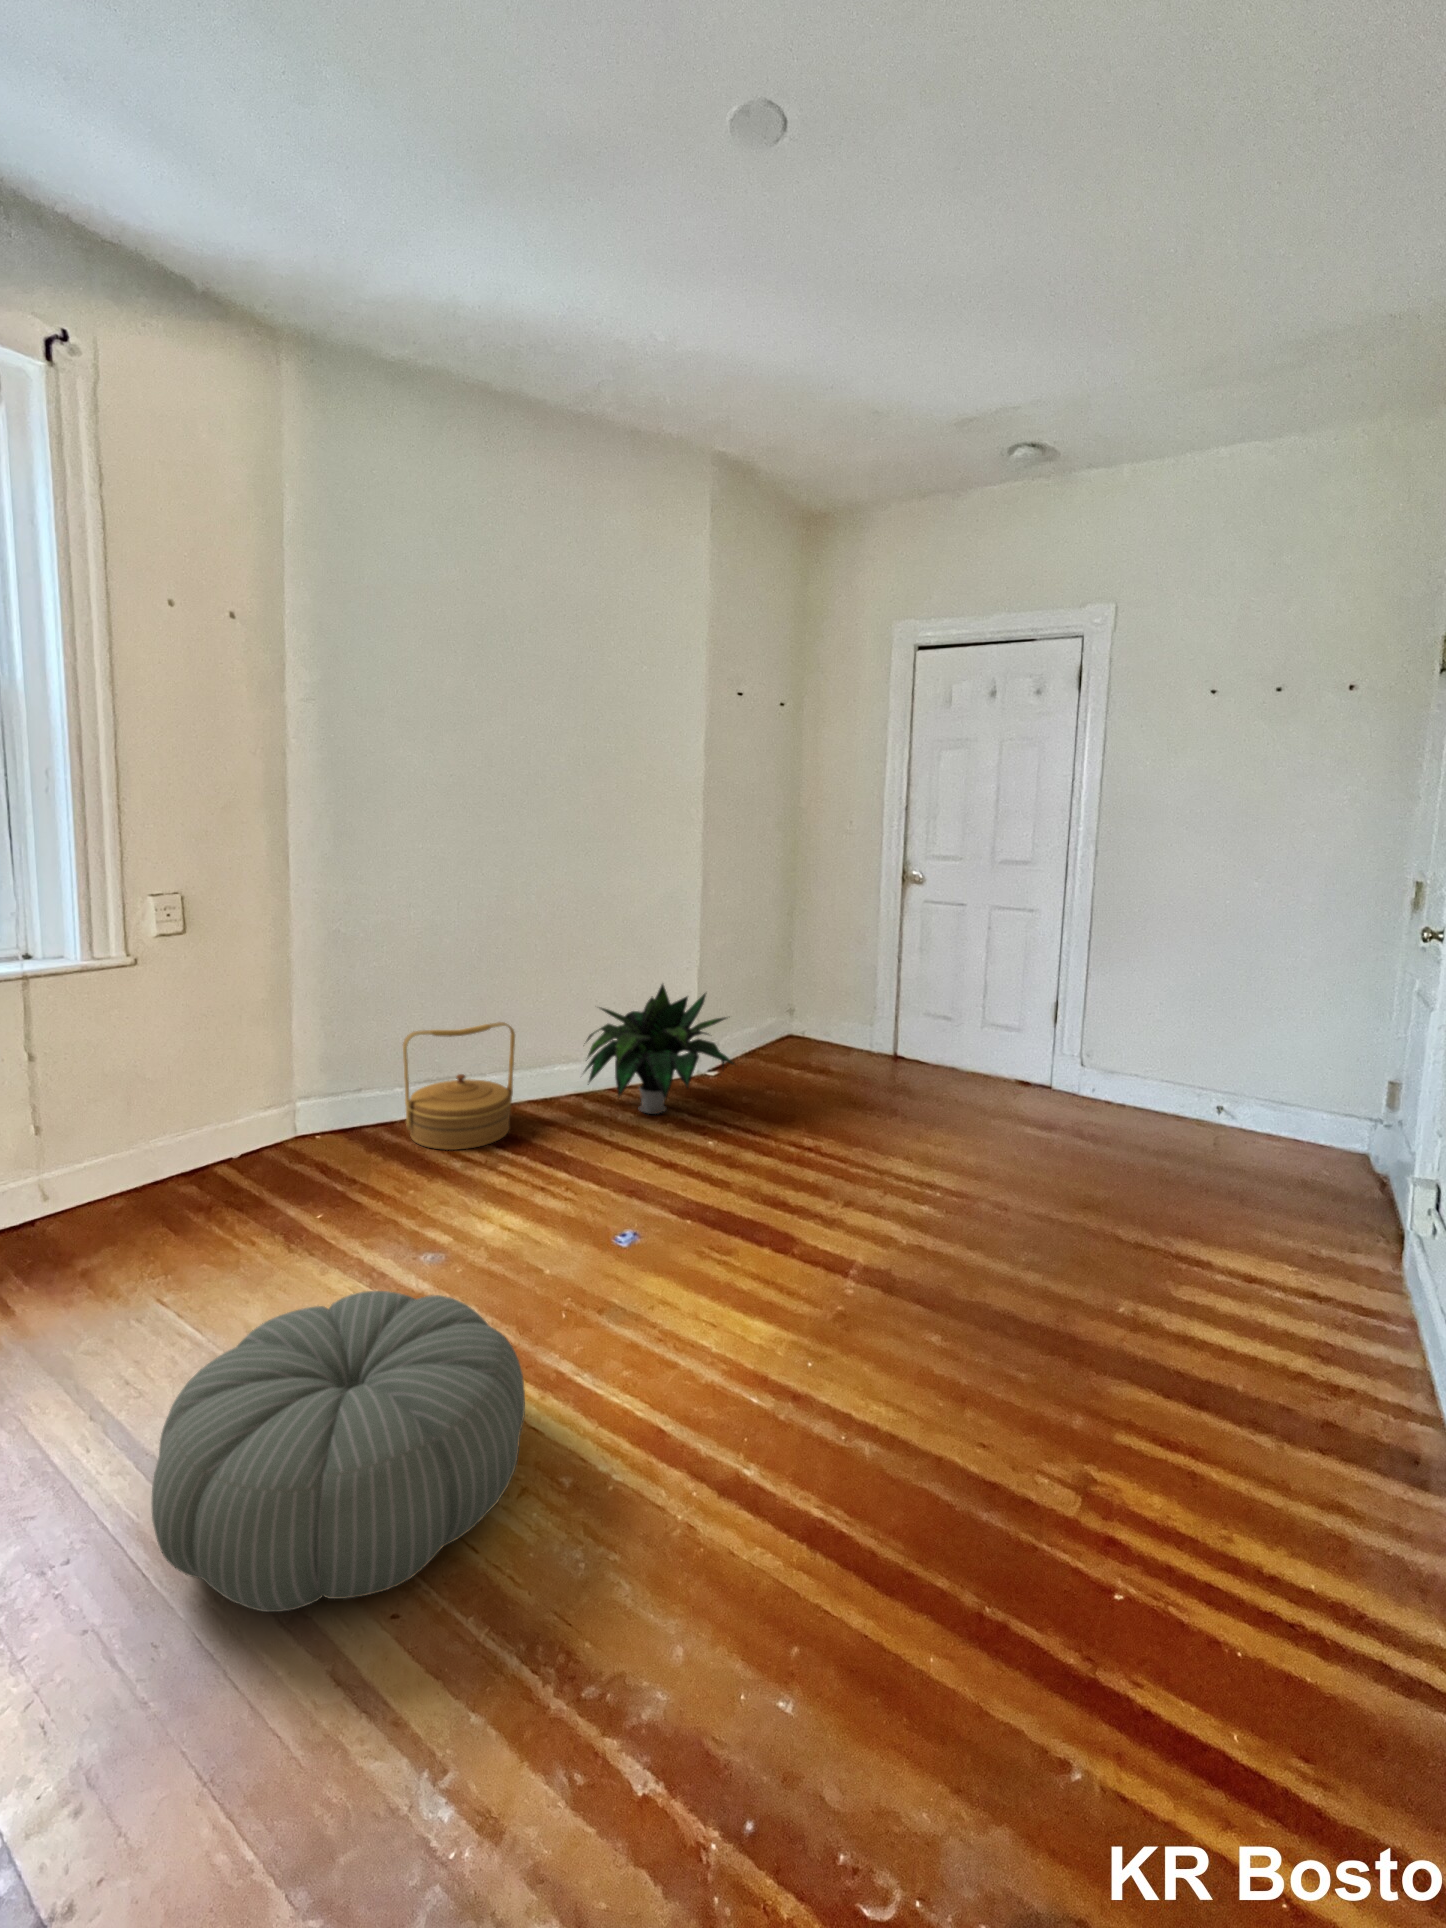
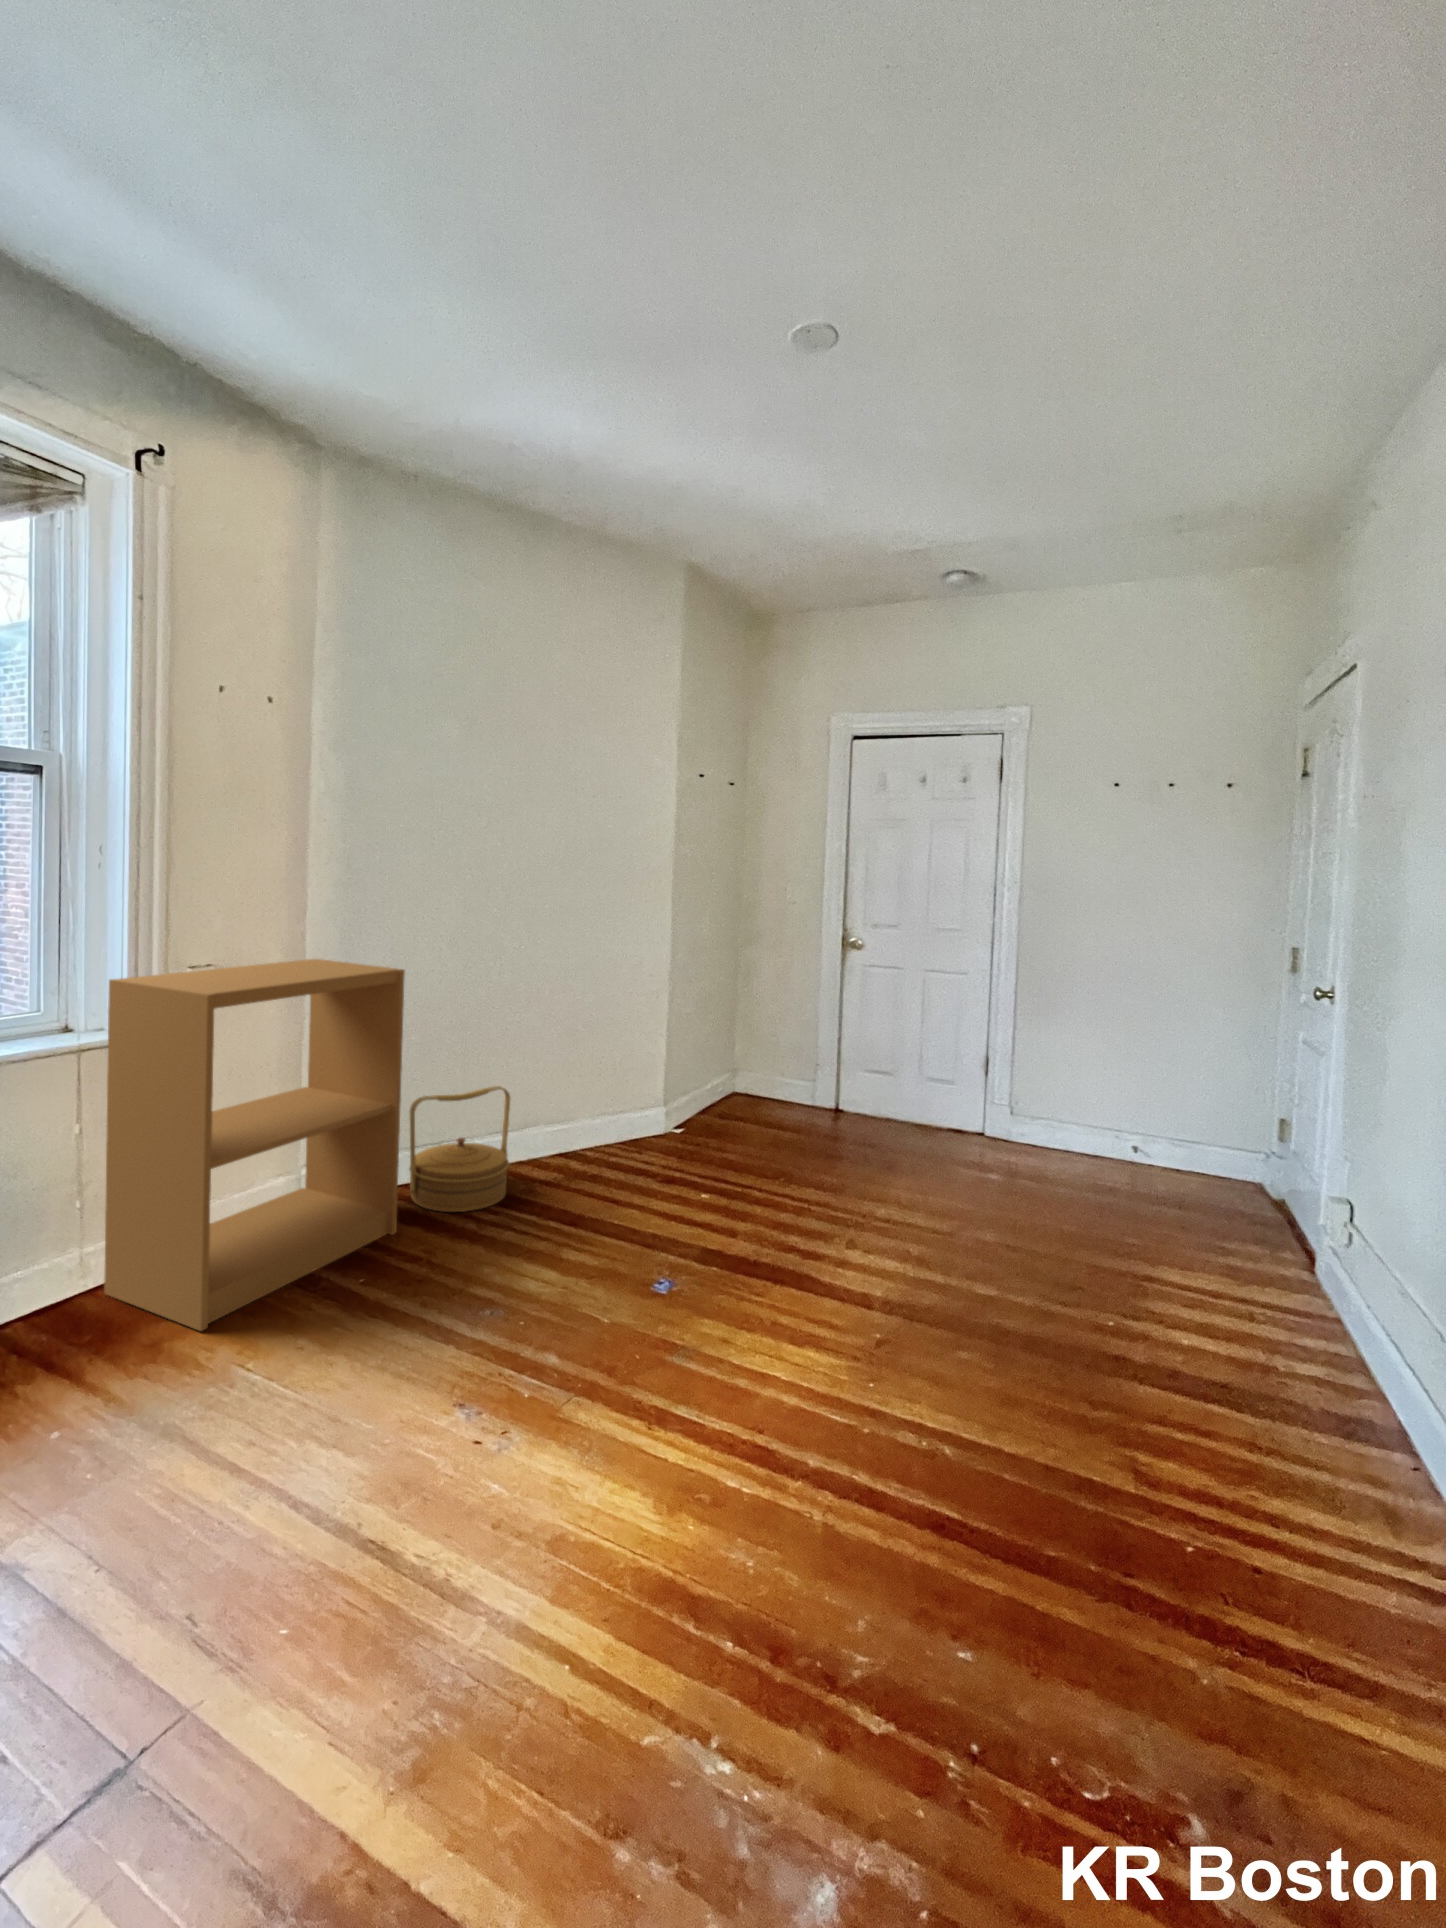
bookshelf: none [52,887,379,1260] -> present [104,959,405,1331]
potted plant: present [584,984,734,1114] -> none [562,1044,720,1171]
pouf: present [152,1291,525,1612] -> none [359,1338,680,1624]

